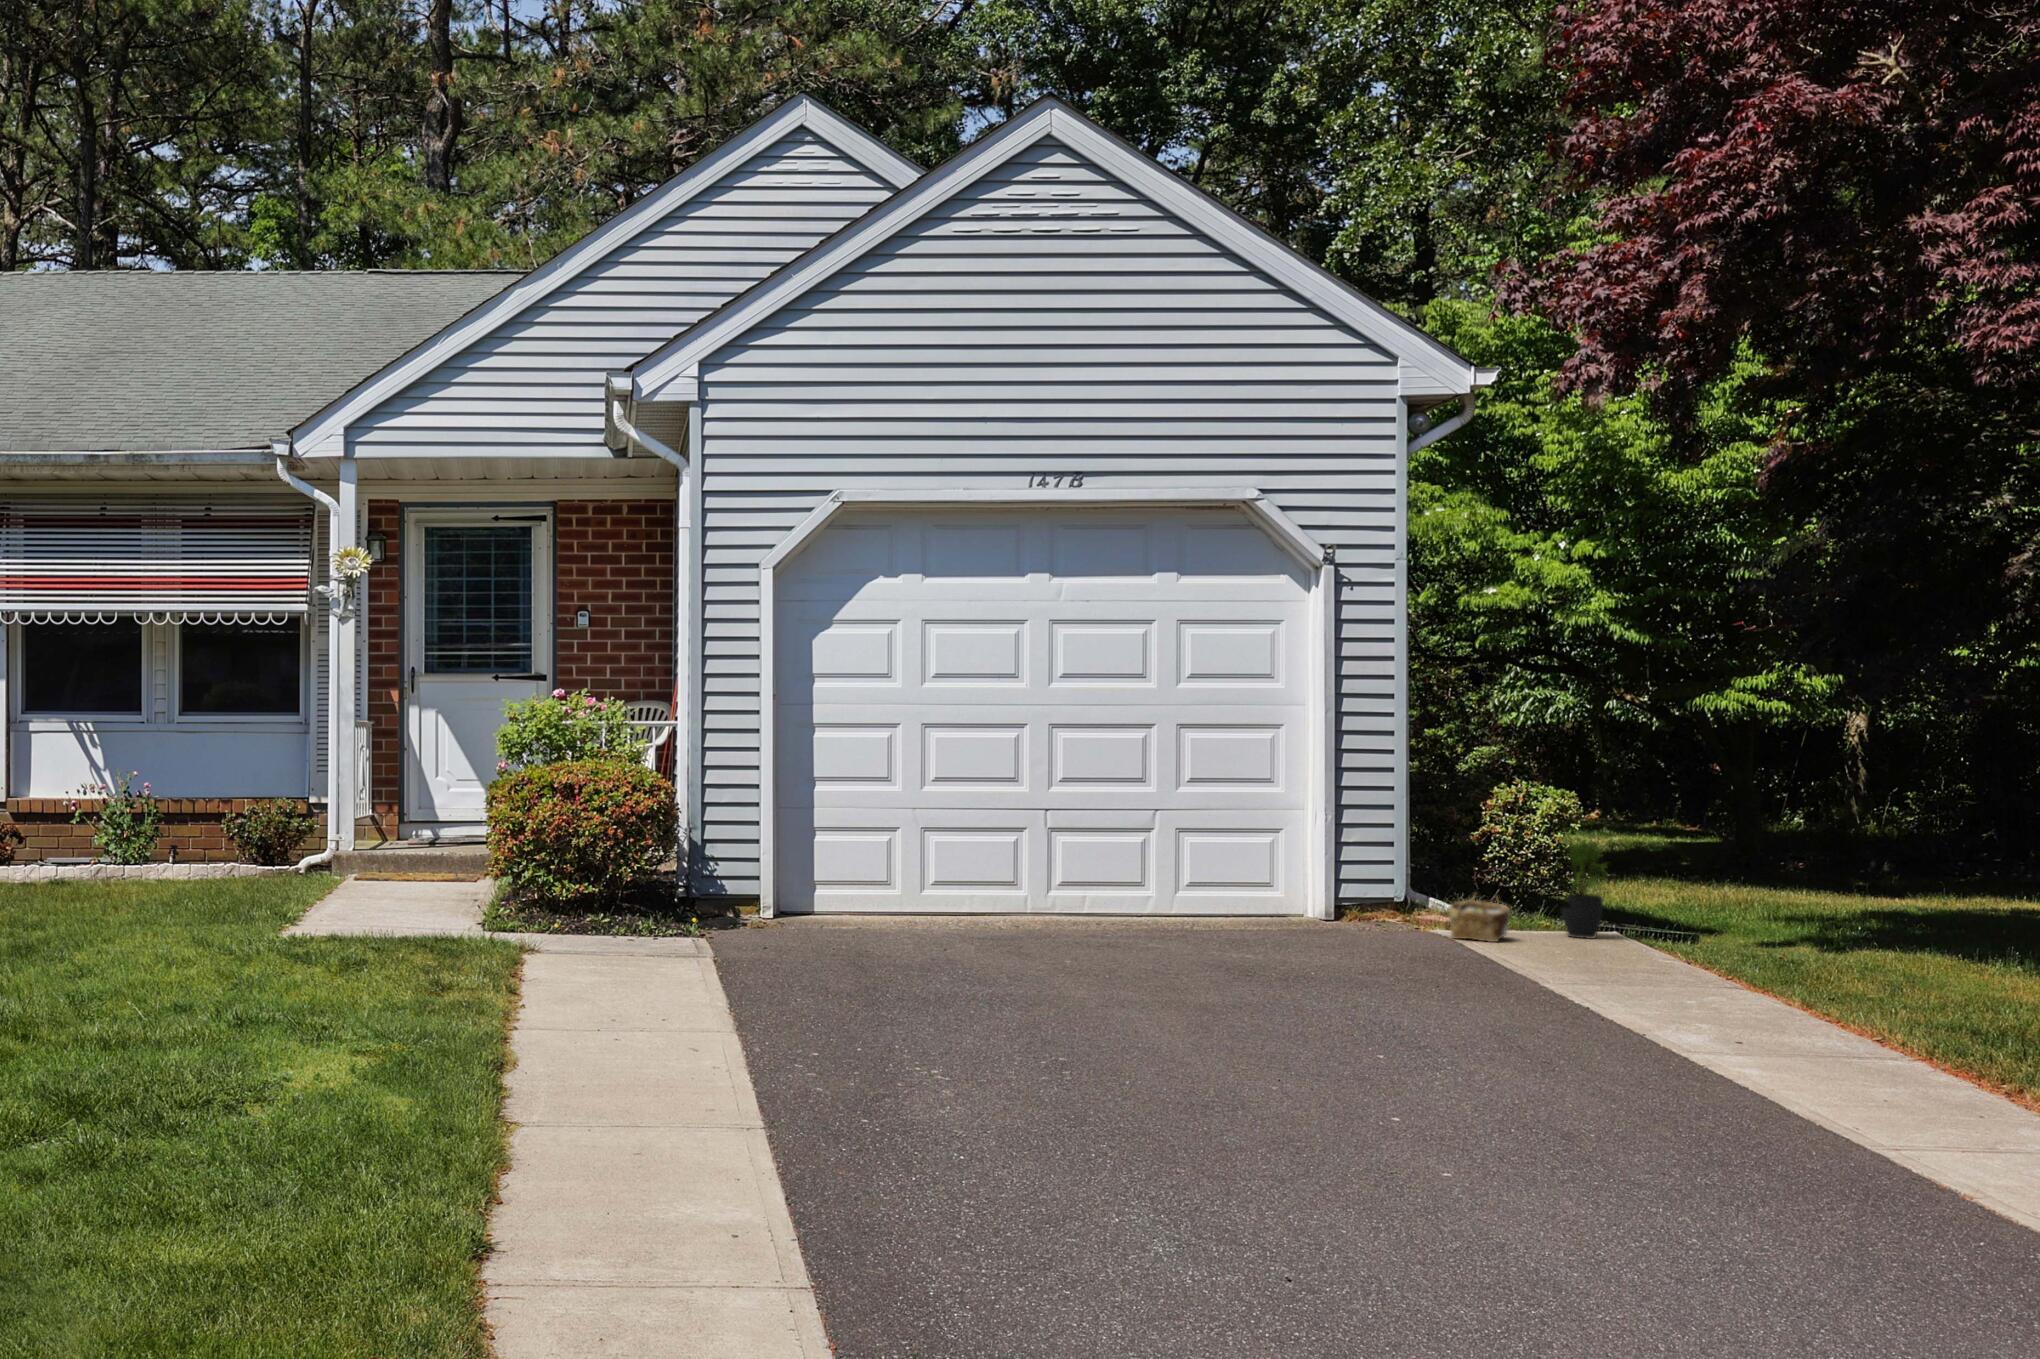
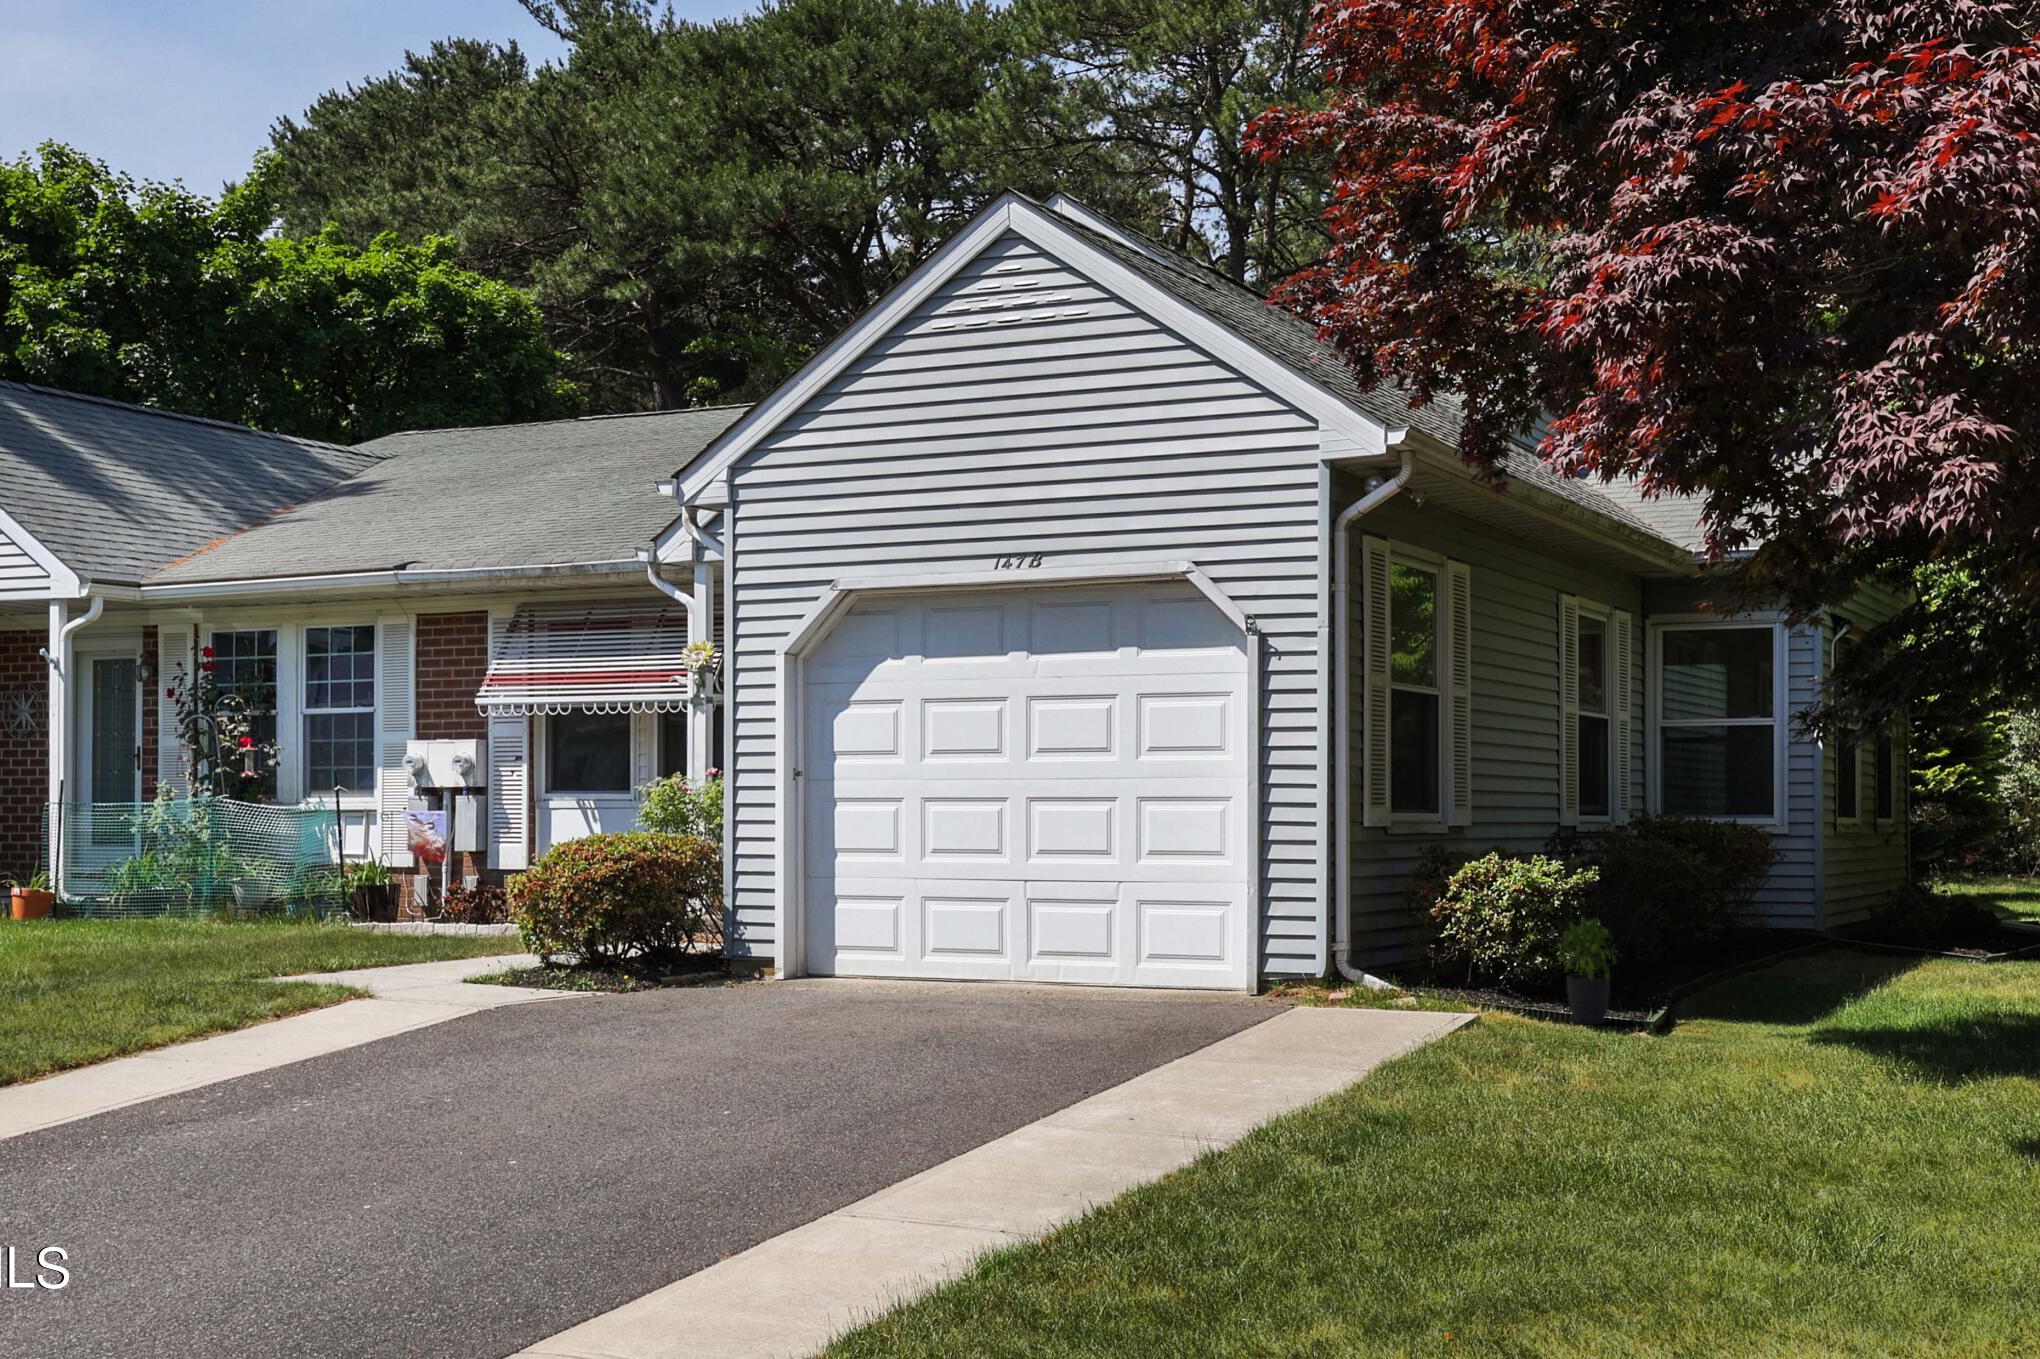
woven basket: present [1449,896,1510,942] -> none [1412,968,1485,1024]

